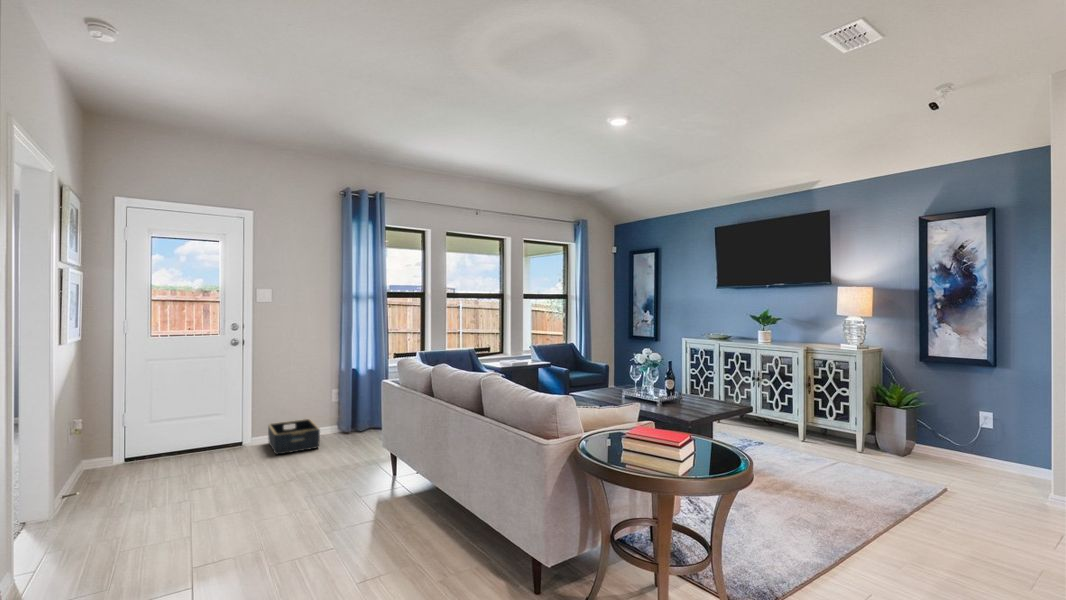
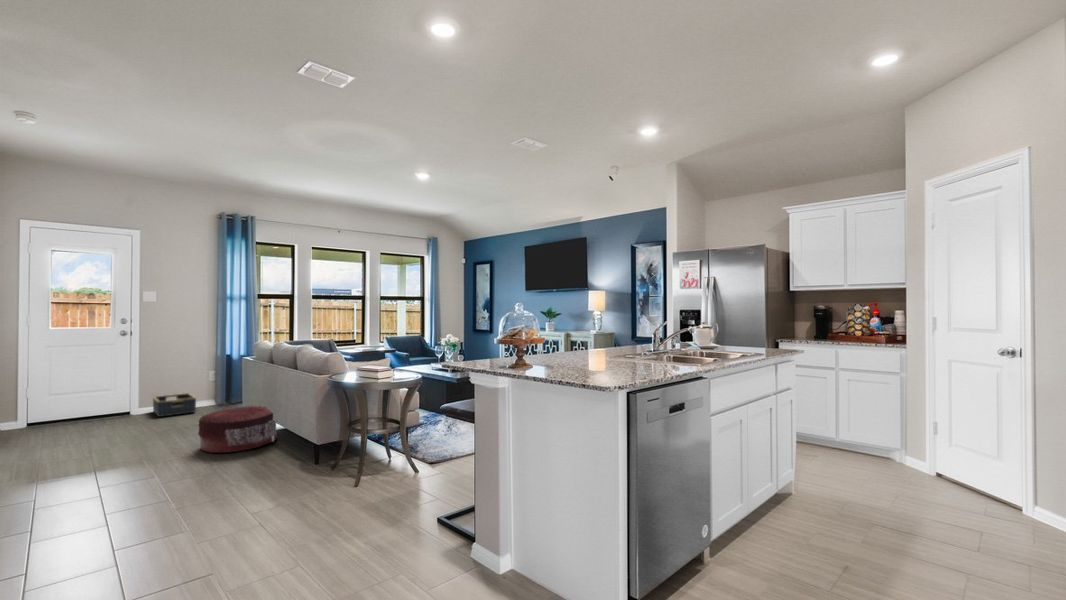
pouf: none [337,459,446,549] -> present [198,406,277,453]

